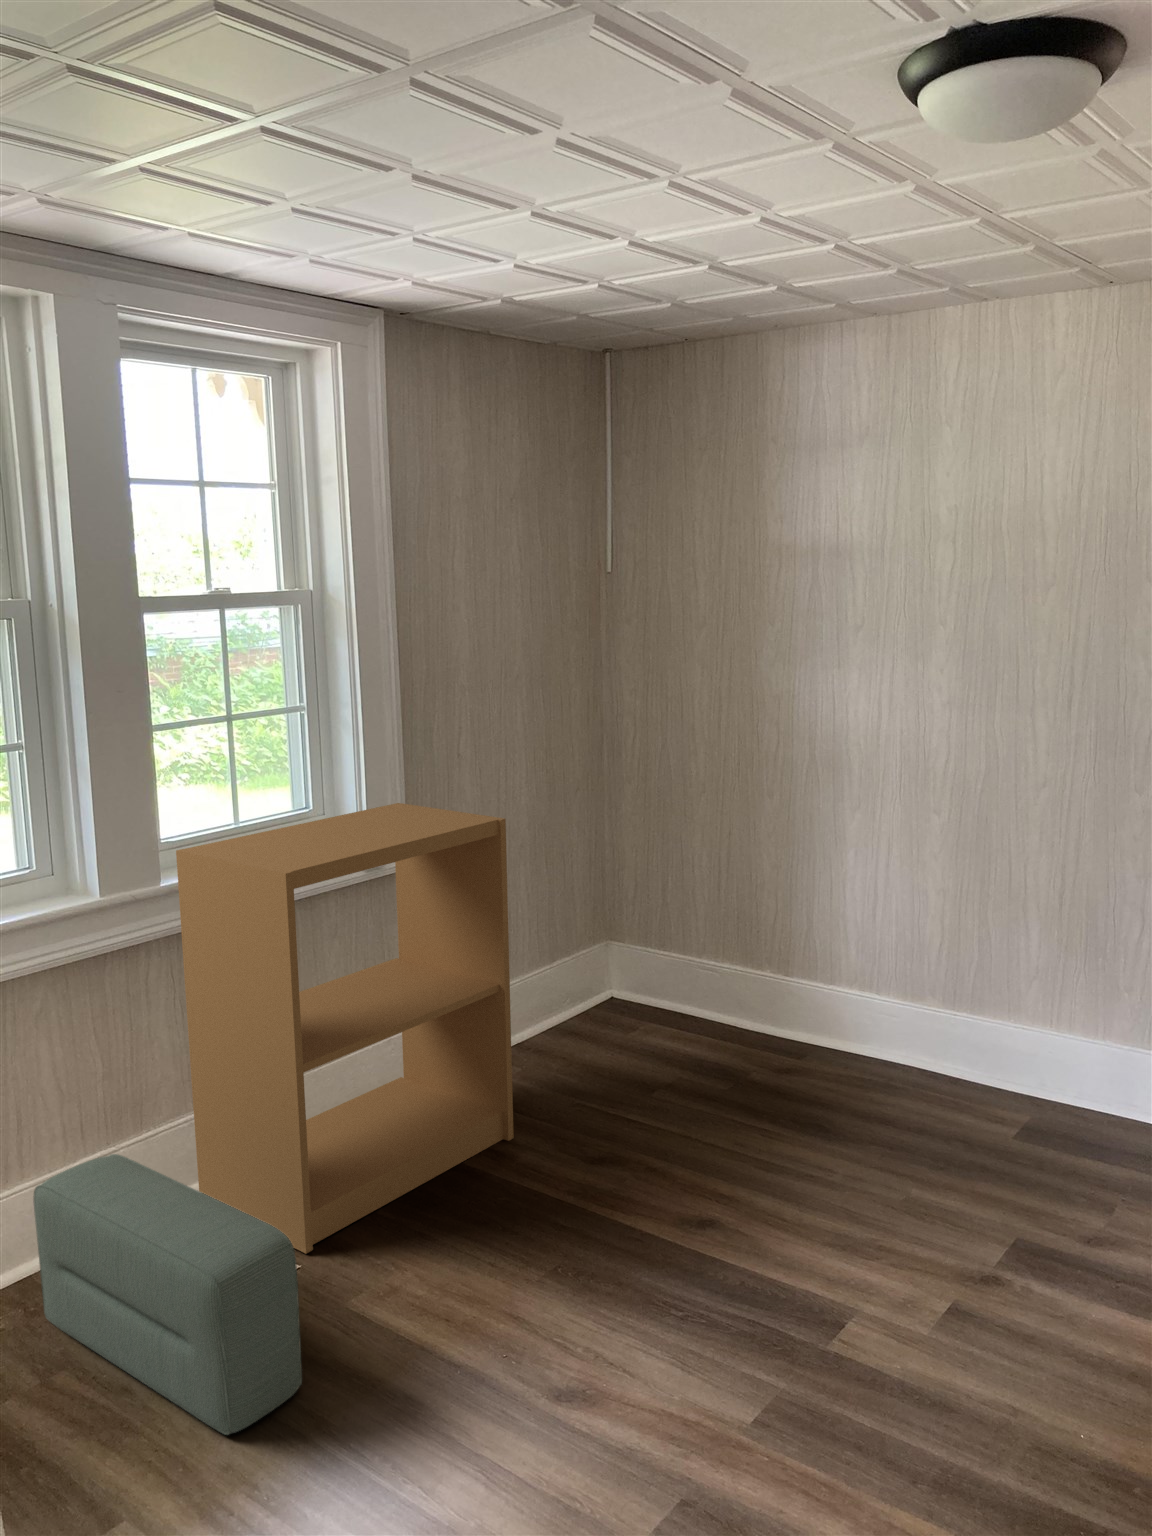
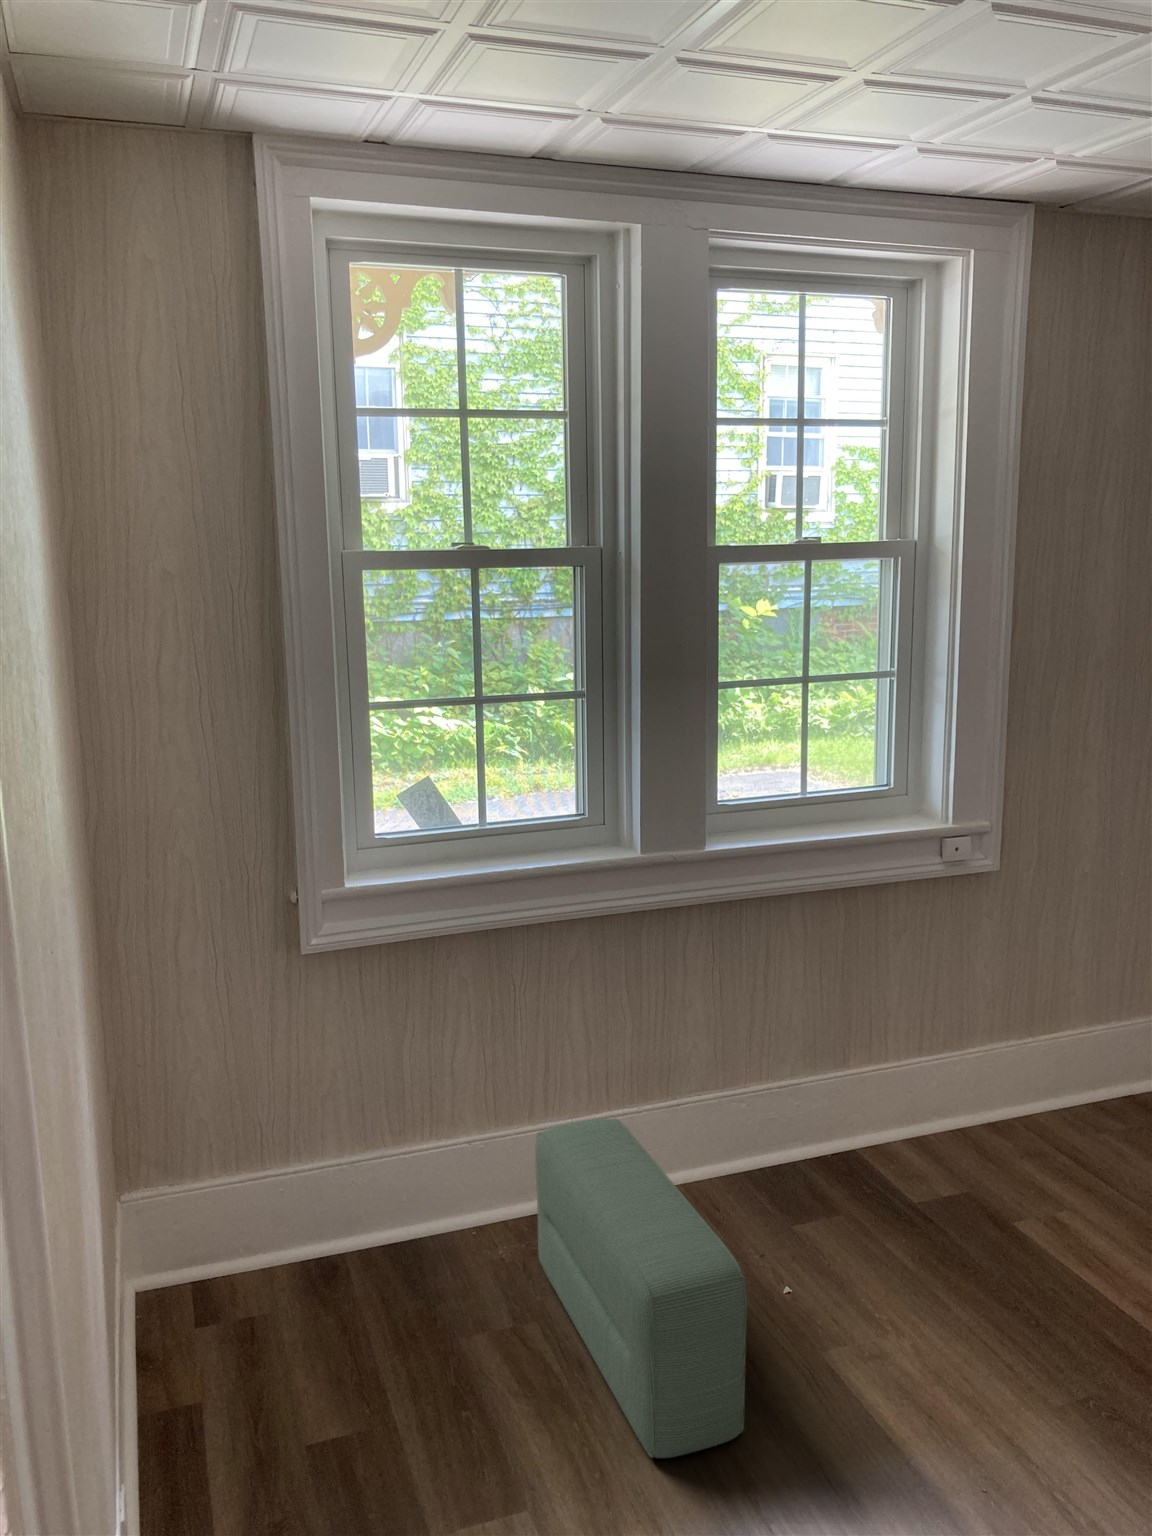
bookshelf: present [176,803,514,1253] -> none [717,792,1115,1278]

